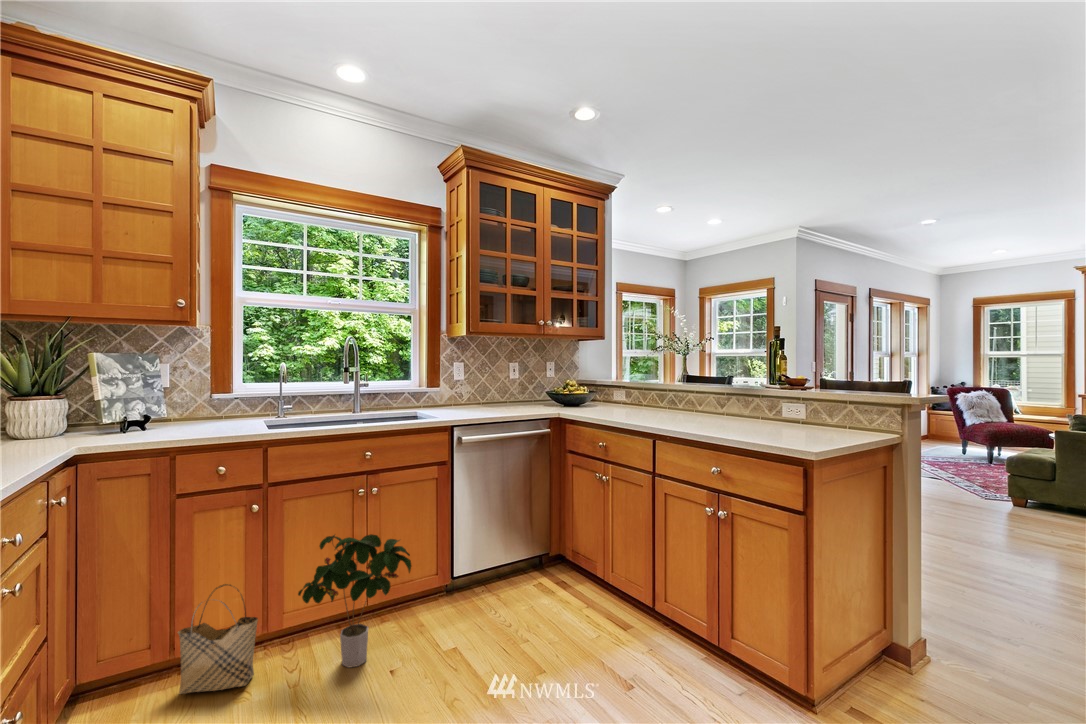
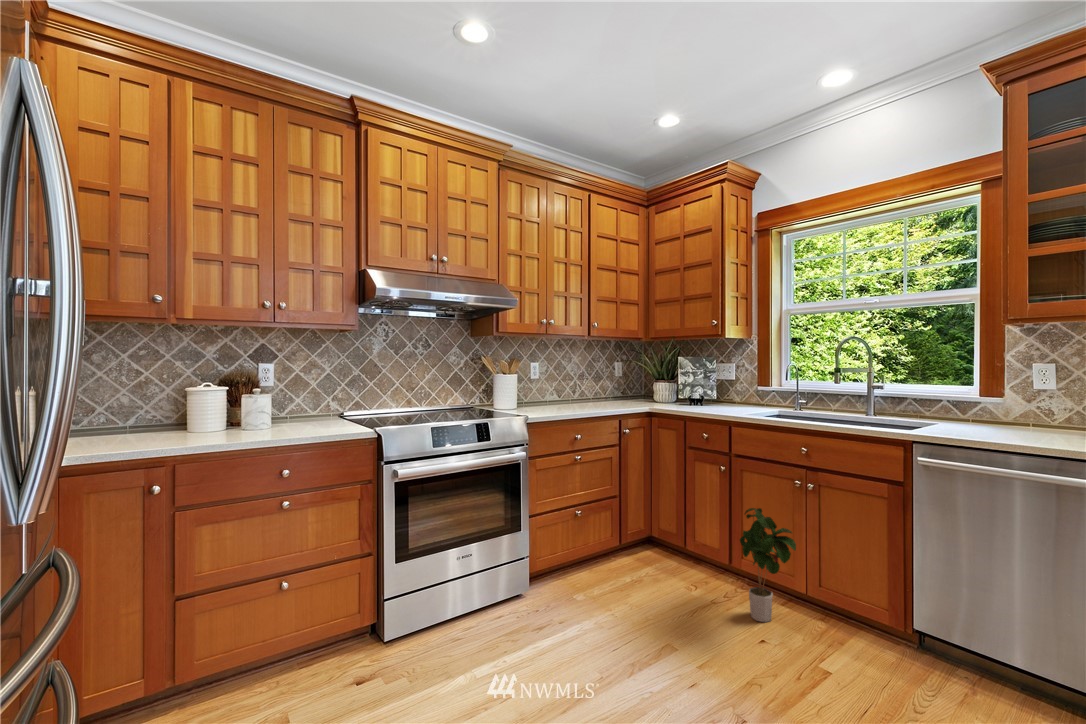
woven basket: present [178,584,258,694] -> none [677,515,714,585]

